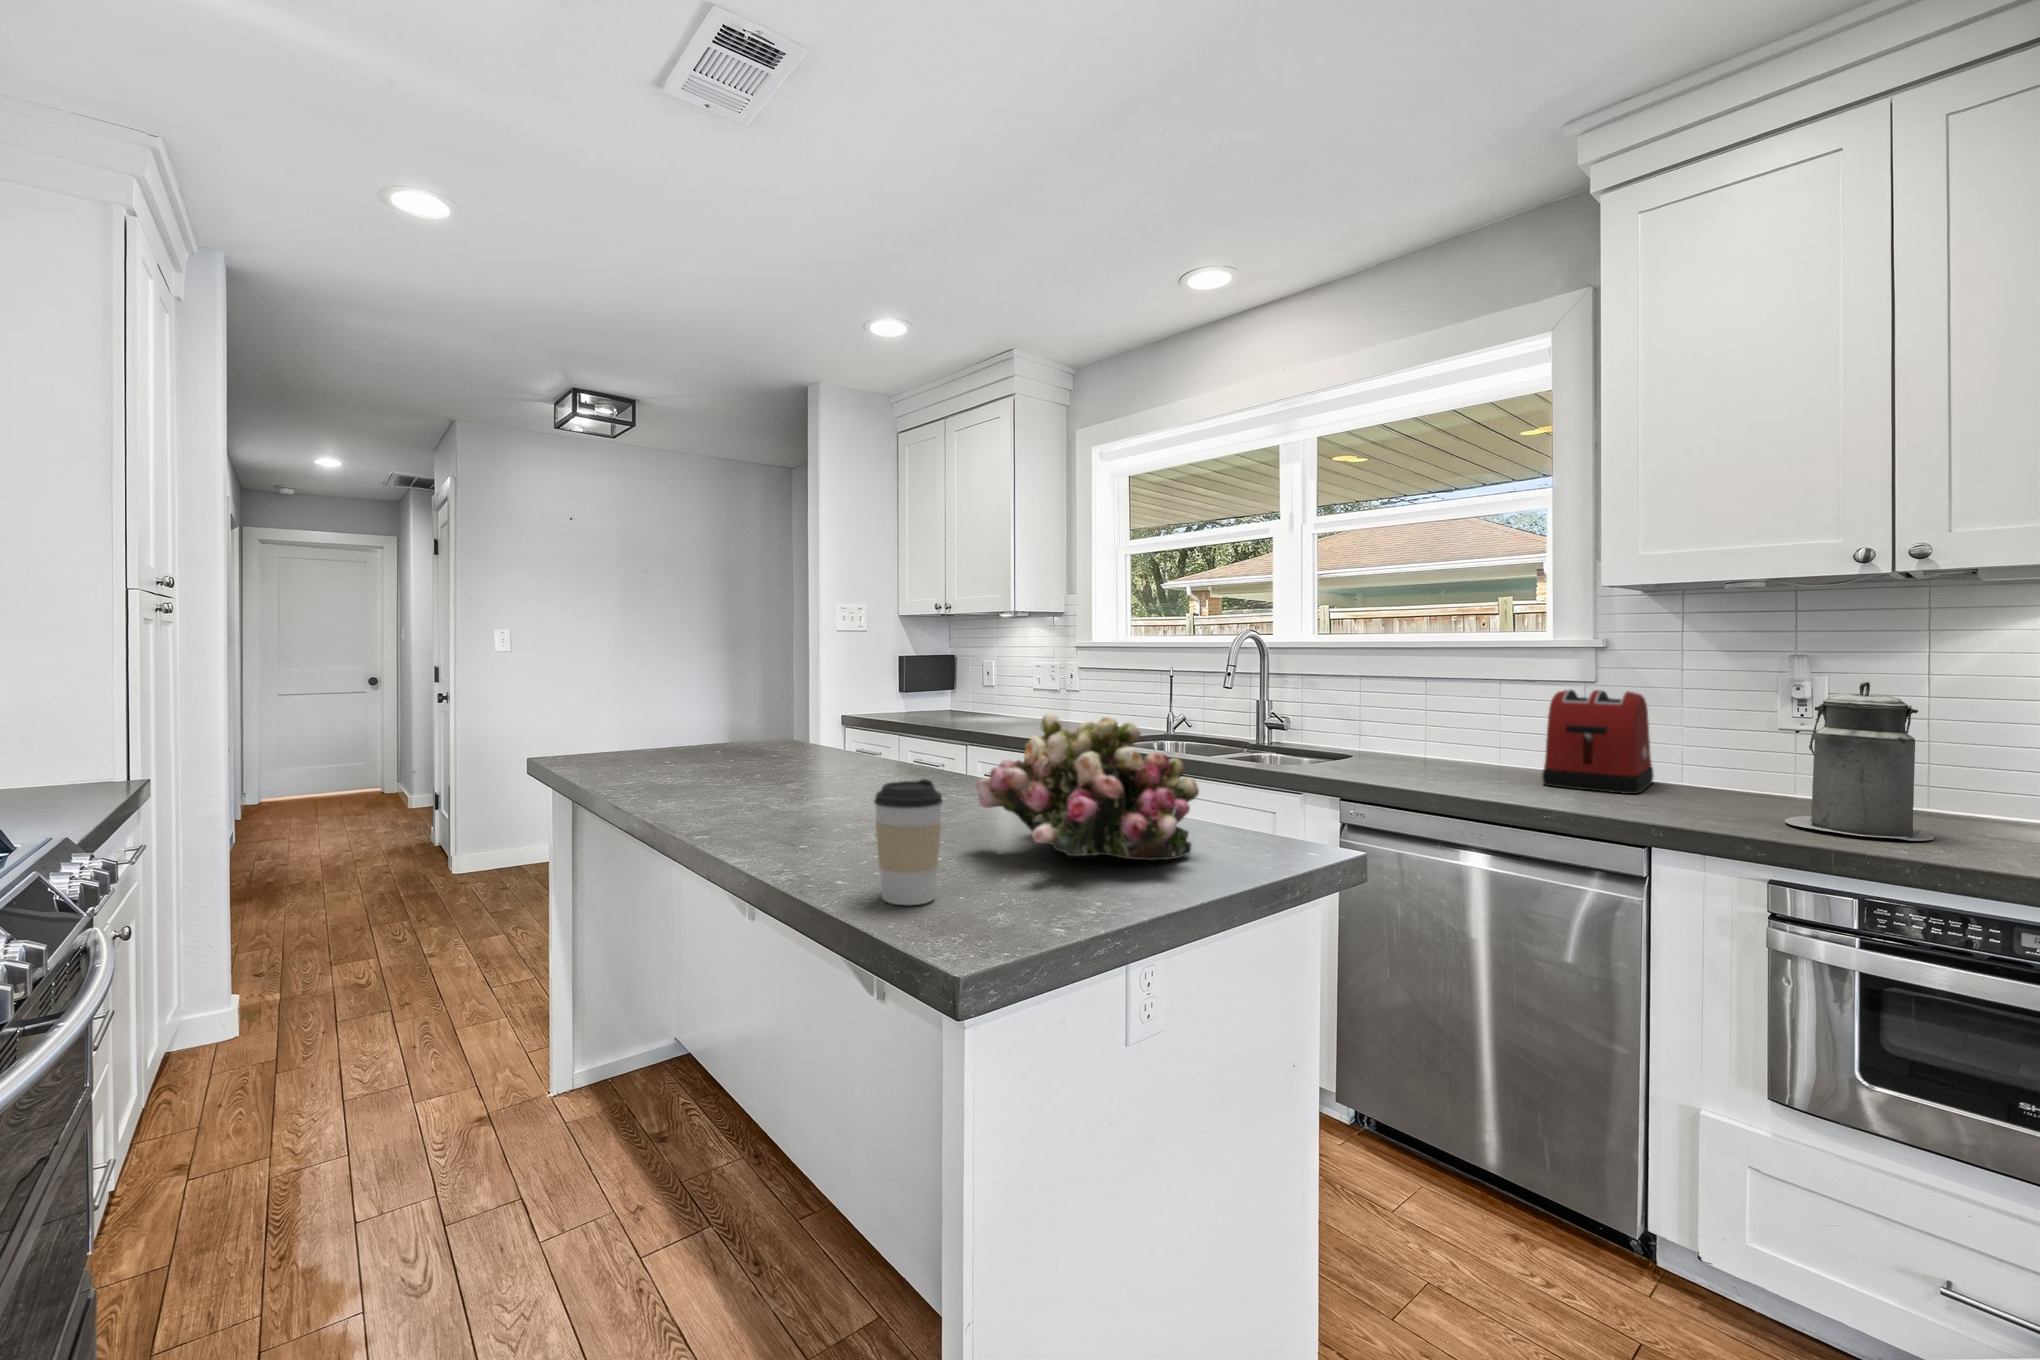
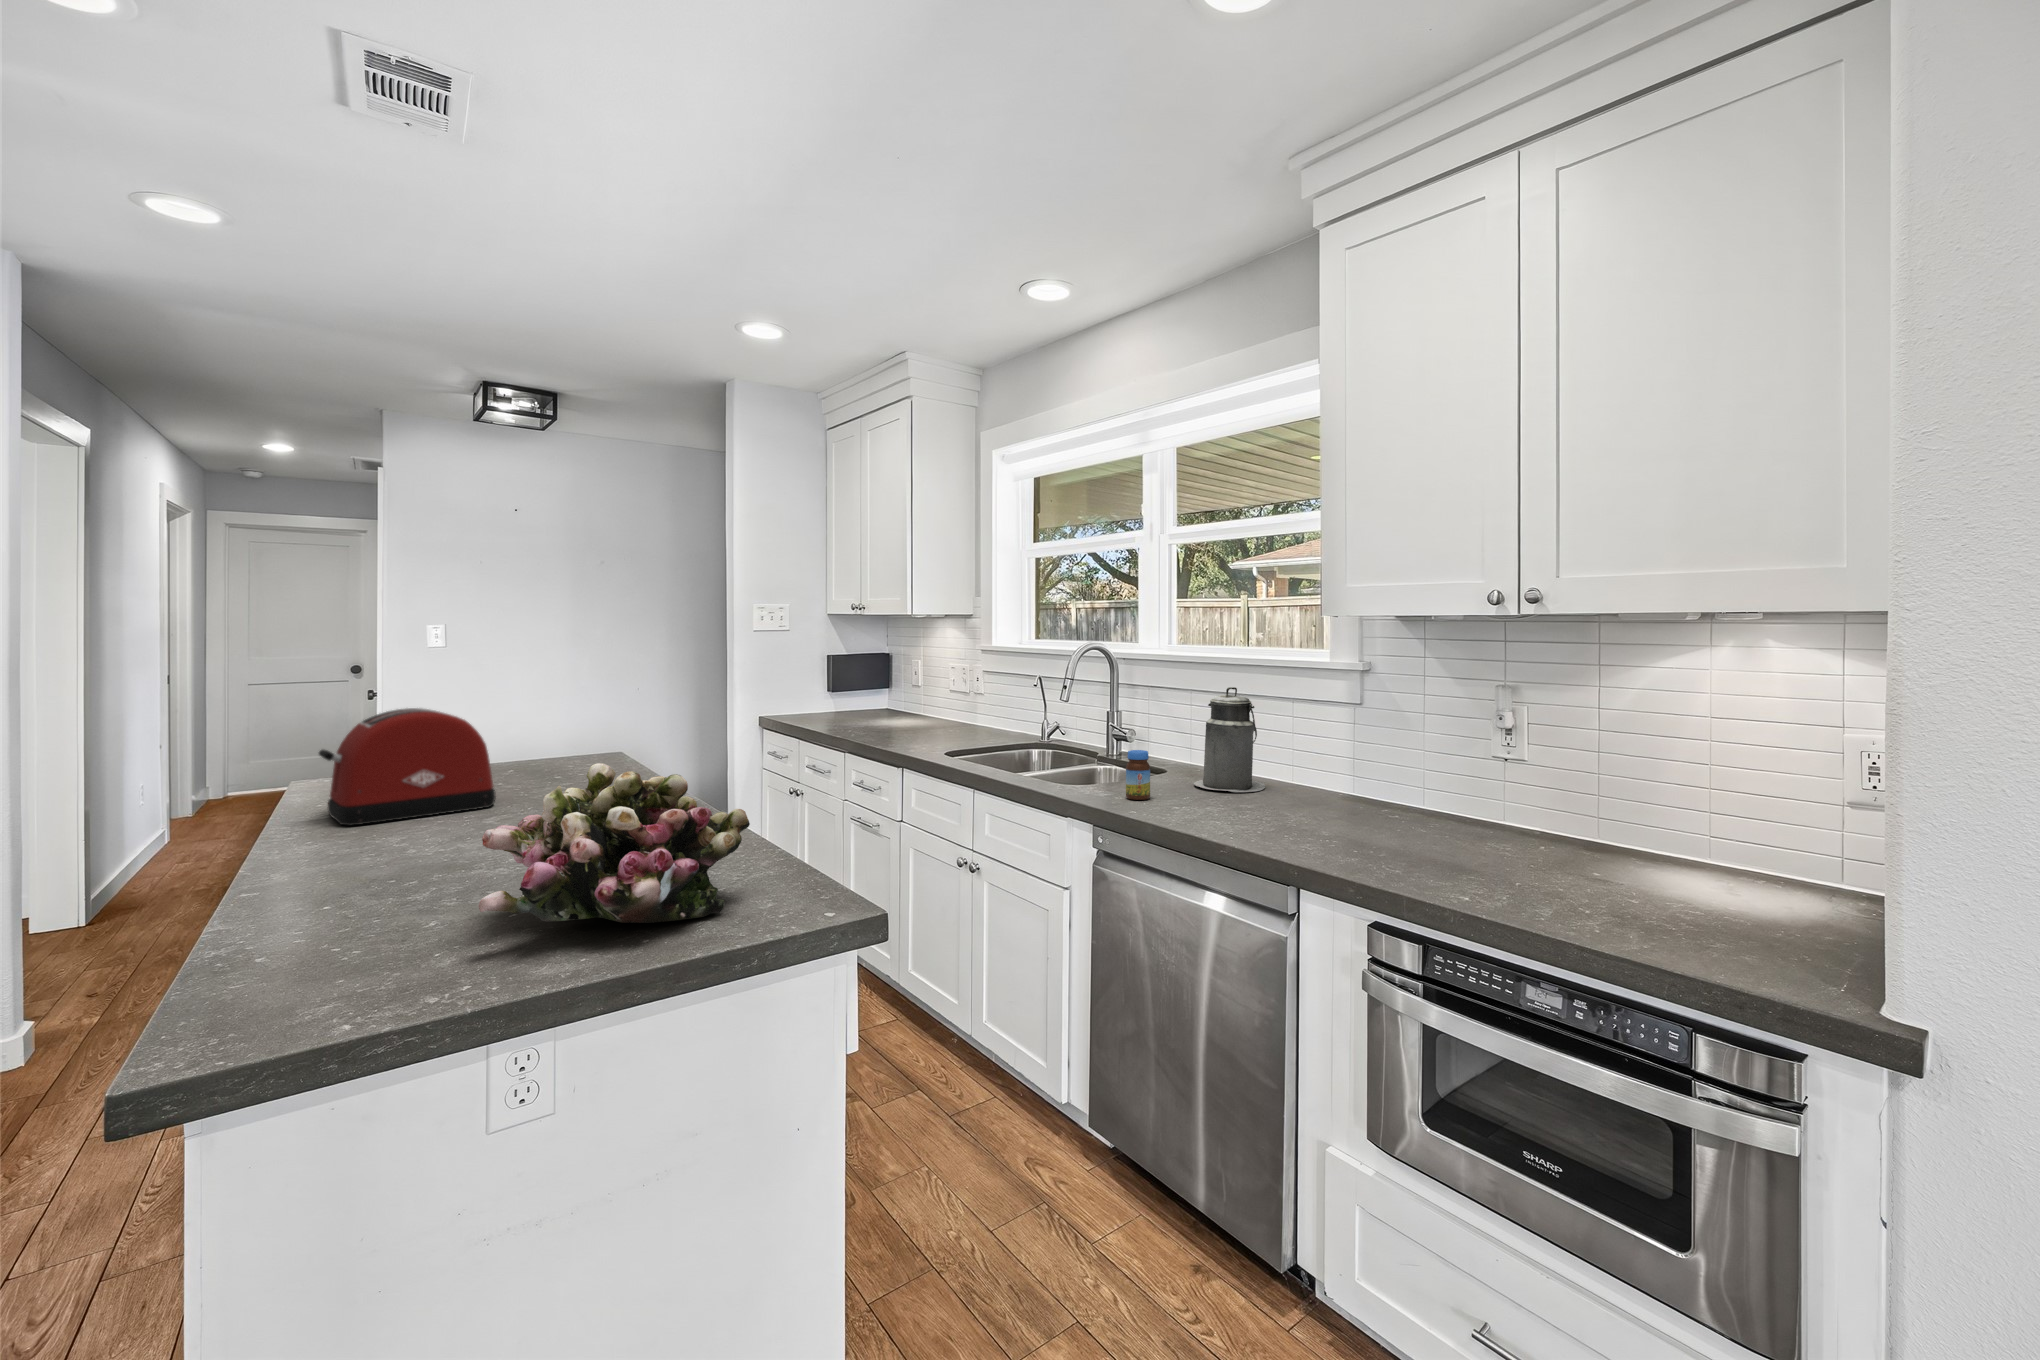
canister: present [1785,682,1934,841] -> present [1194,687,1265,792]
toaster: present [1542,689,1653,794] -> present [319,708,496,825]
jar: none [1358,727,1384,776] -> present [1126,750,1150,800]
coffee cup: present [874,779,943,905] -> none [261,849,357,985]

